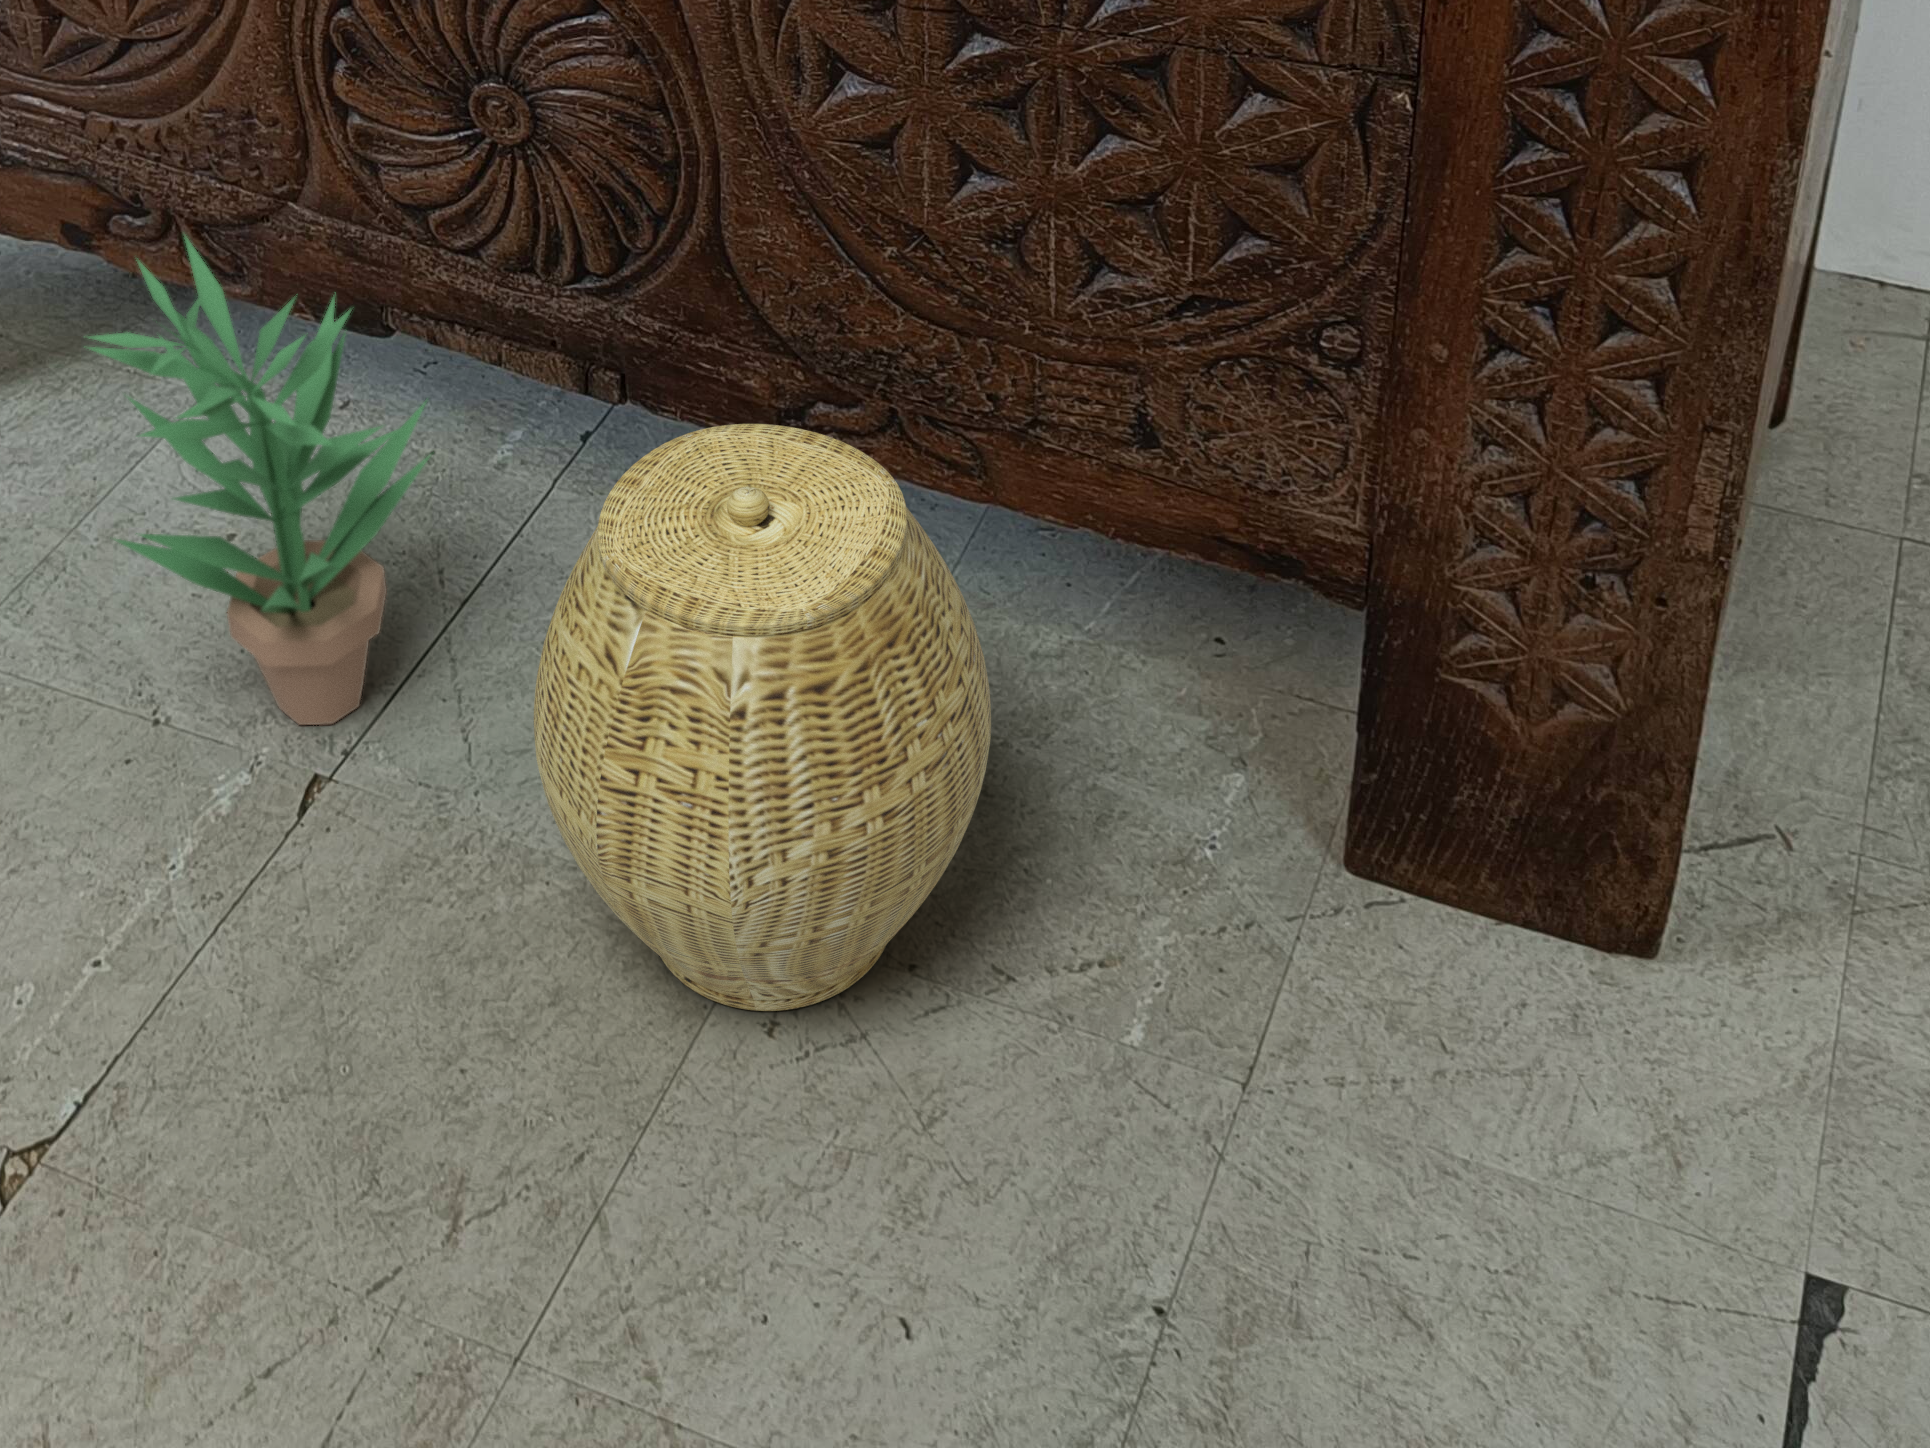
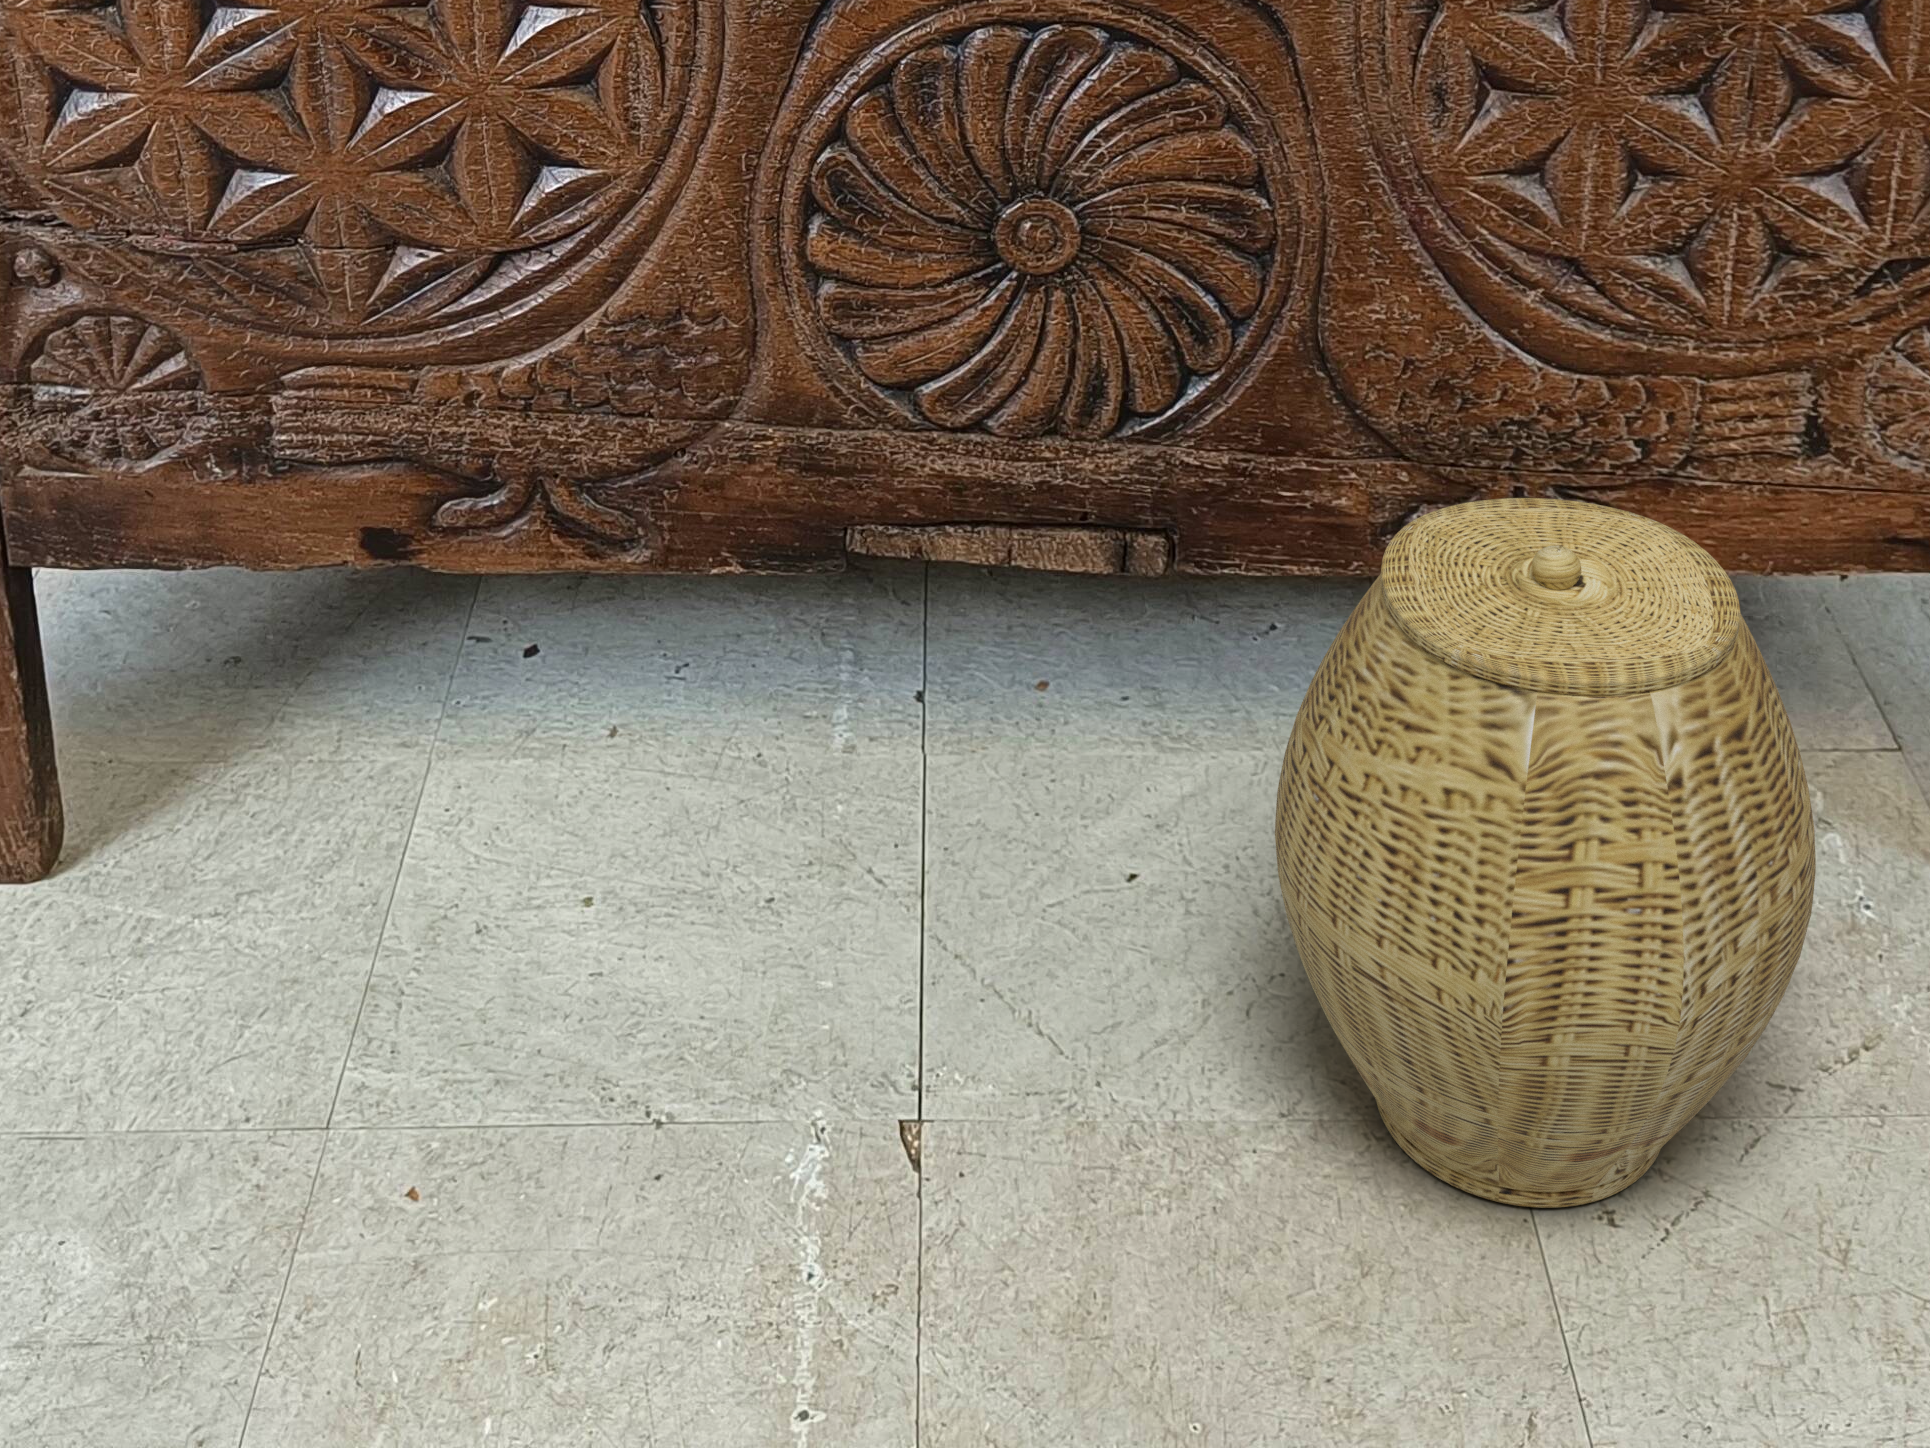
potted plant: present [89,237,429,725] -> none [627,438,1017,1074]

